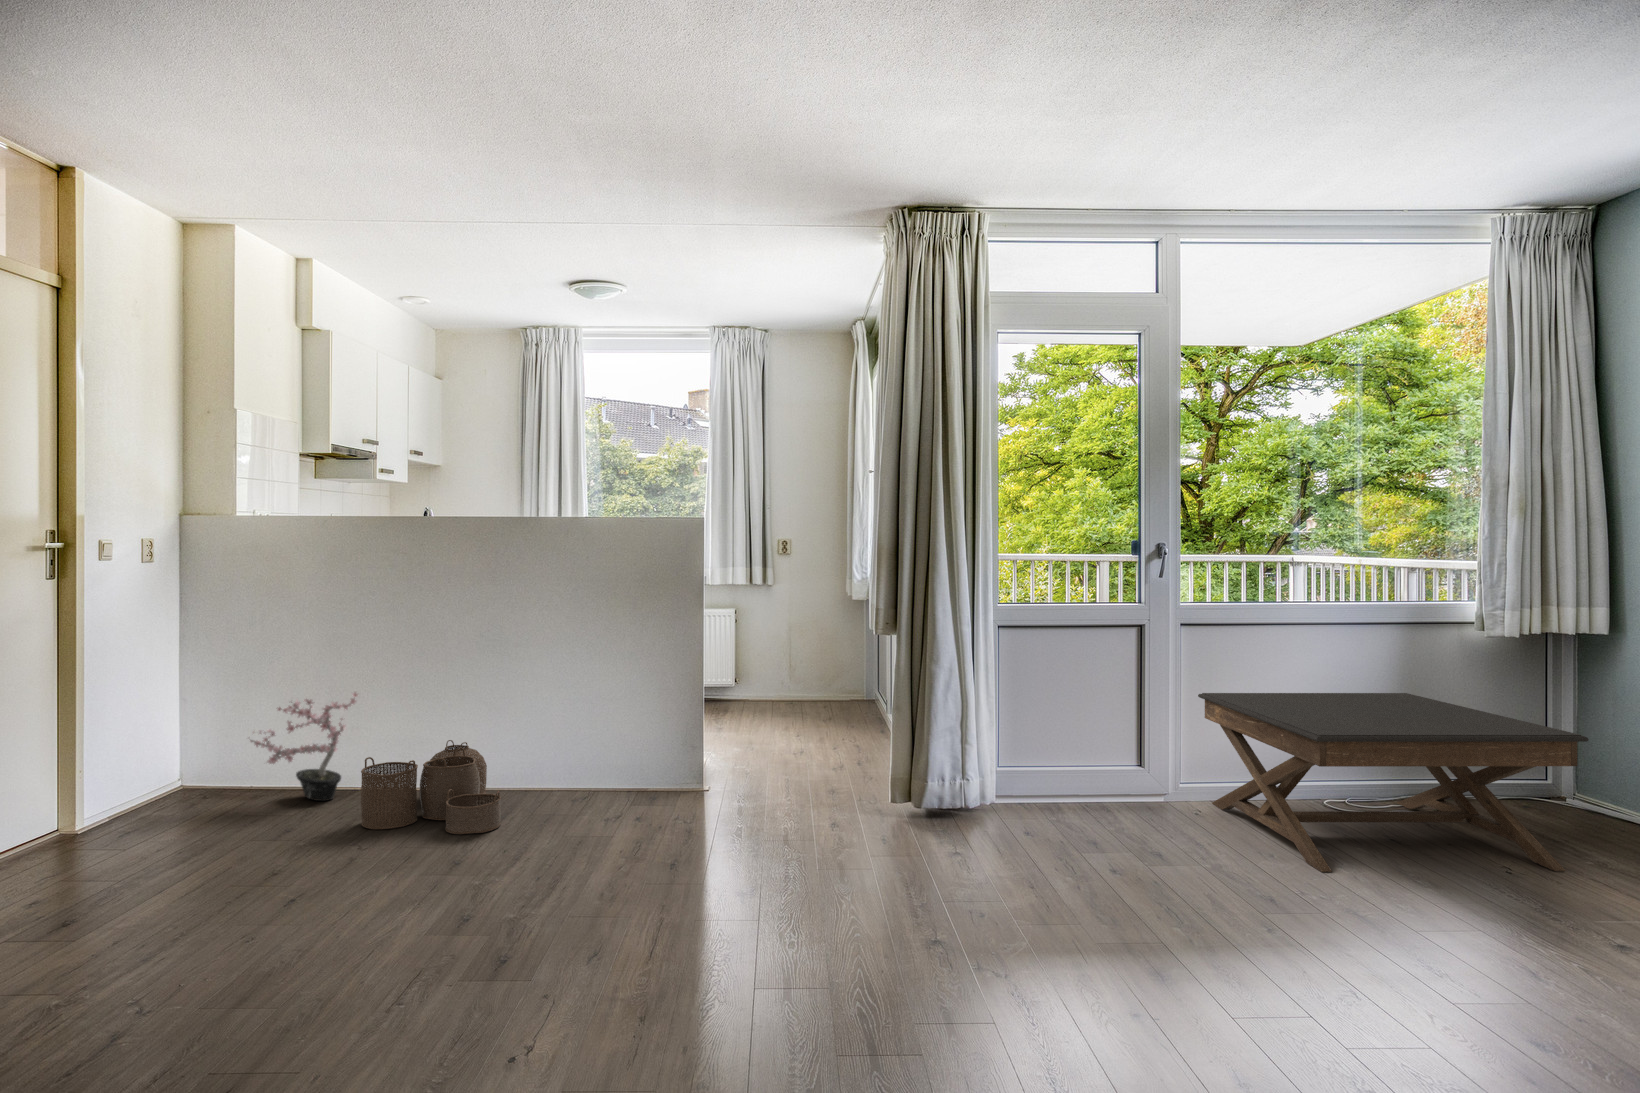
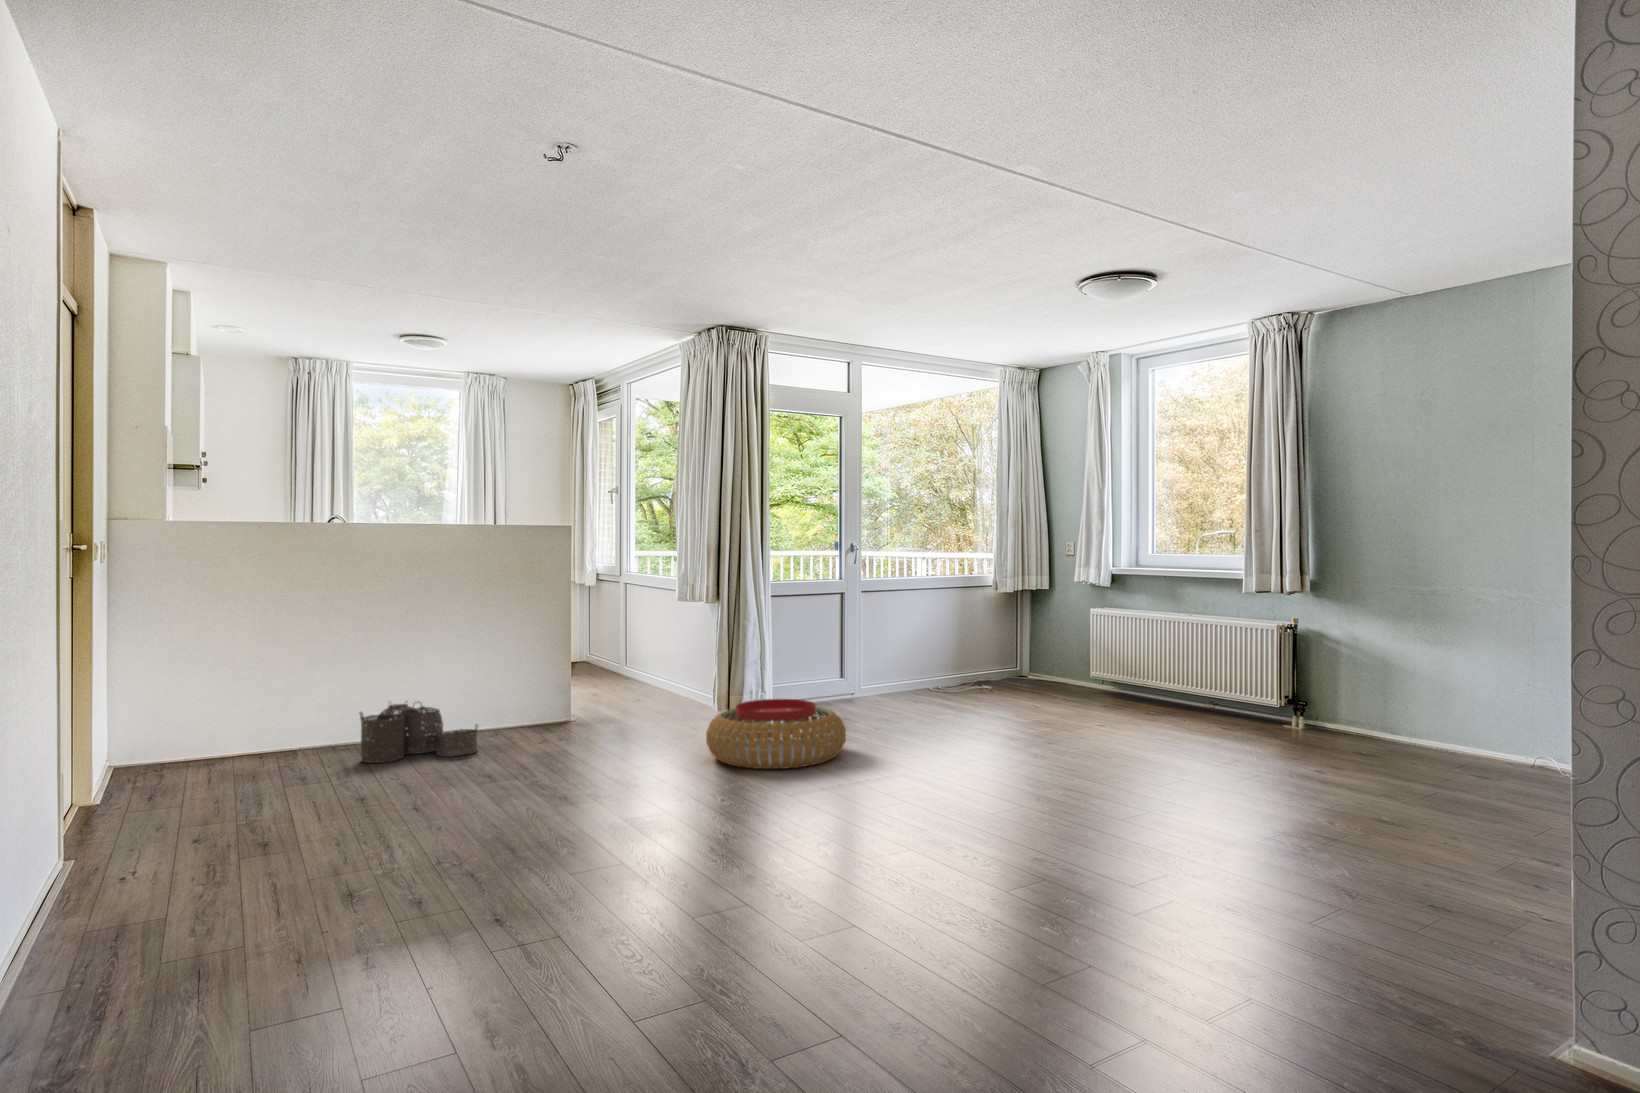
potted plant: present [250,692,358,801] -> none [206,667,309,759]
coffee table: present [1198,693,1589,872] -> none [874,624,1054,709]
pouf: none [696,826,958,995] -> present [706,699,846,769]

